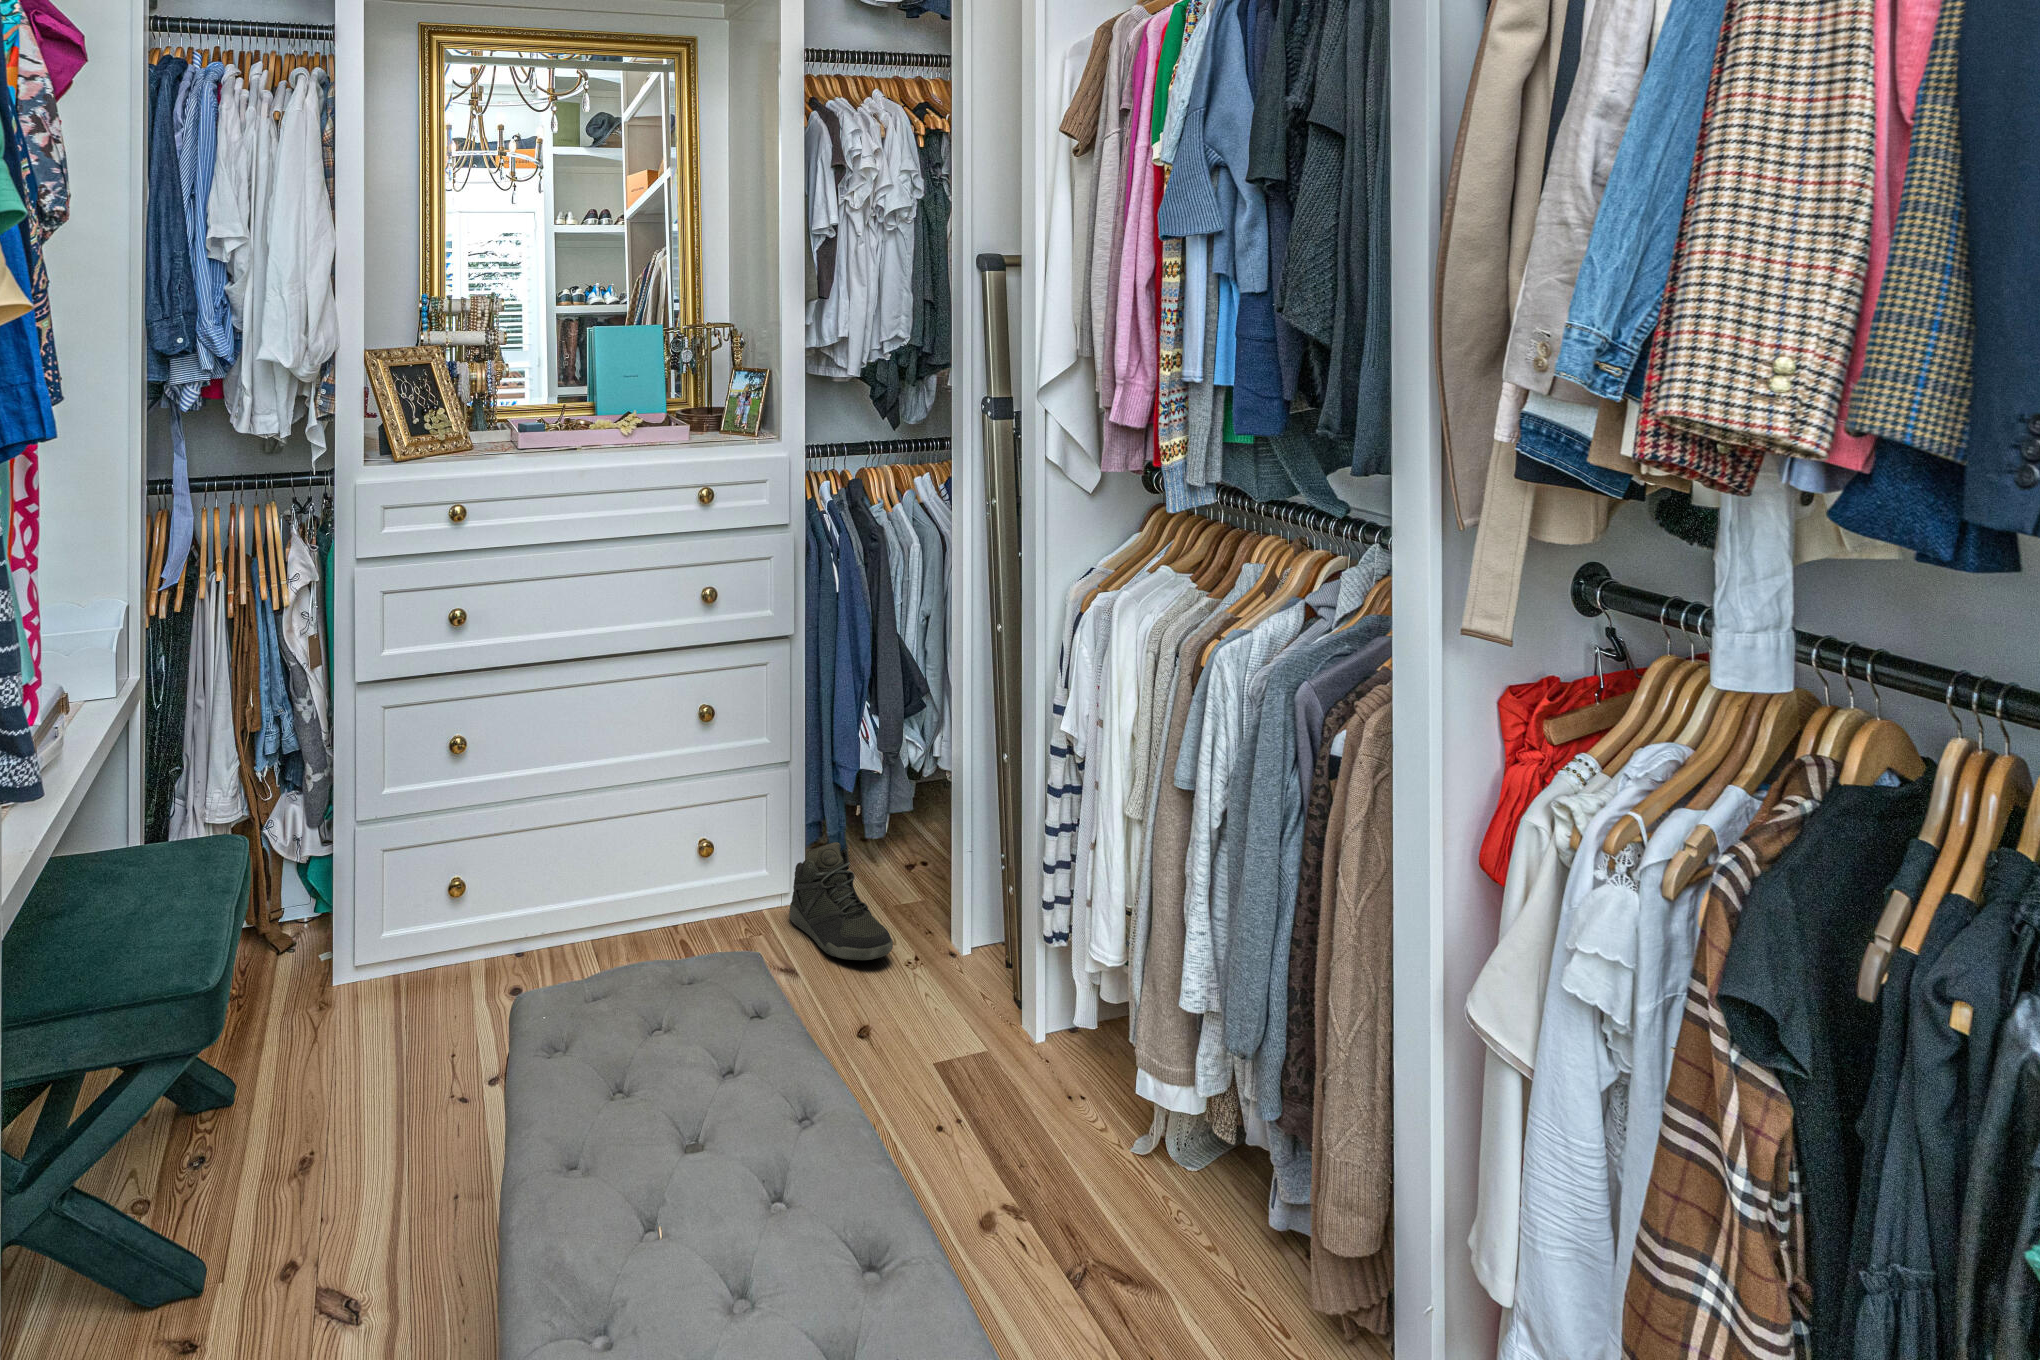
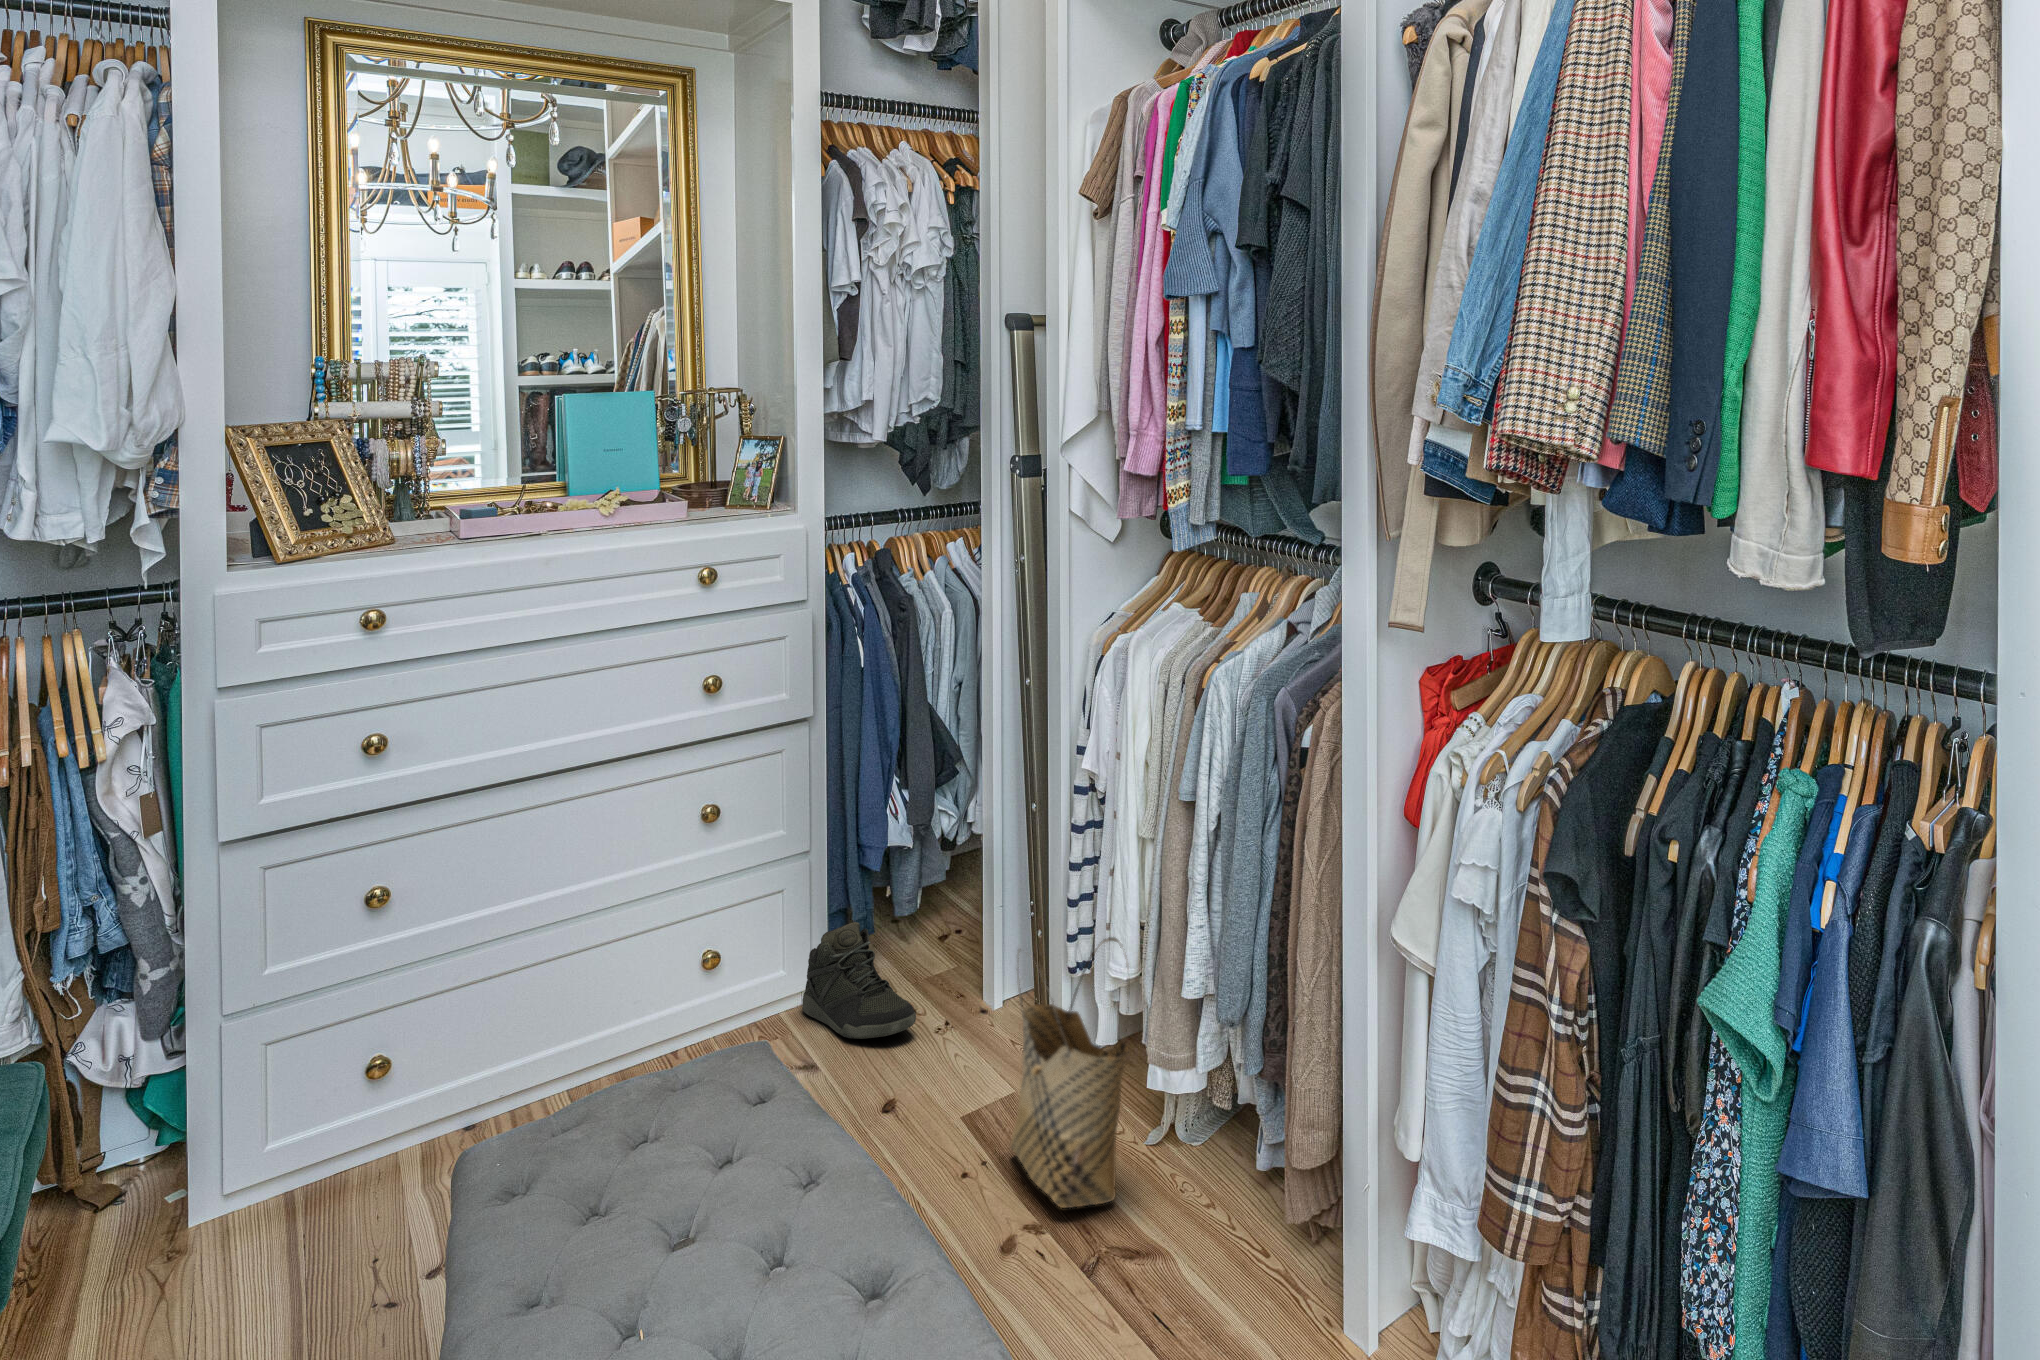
woven basket: none [989,915,1116,1201] -> present [1010,937,1129,1208]

